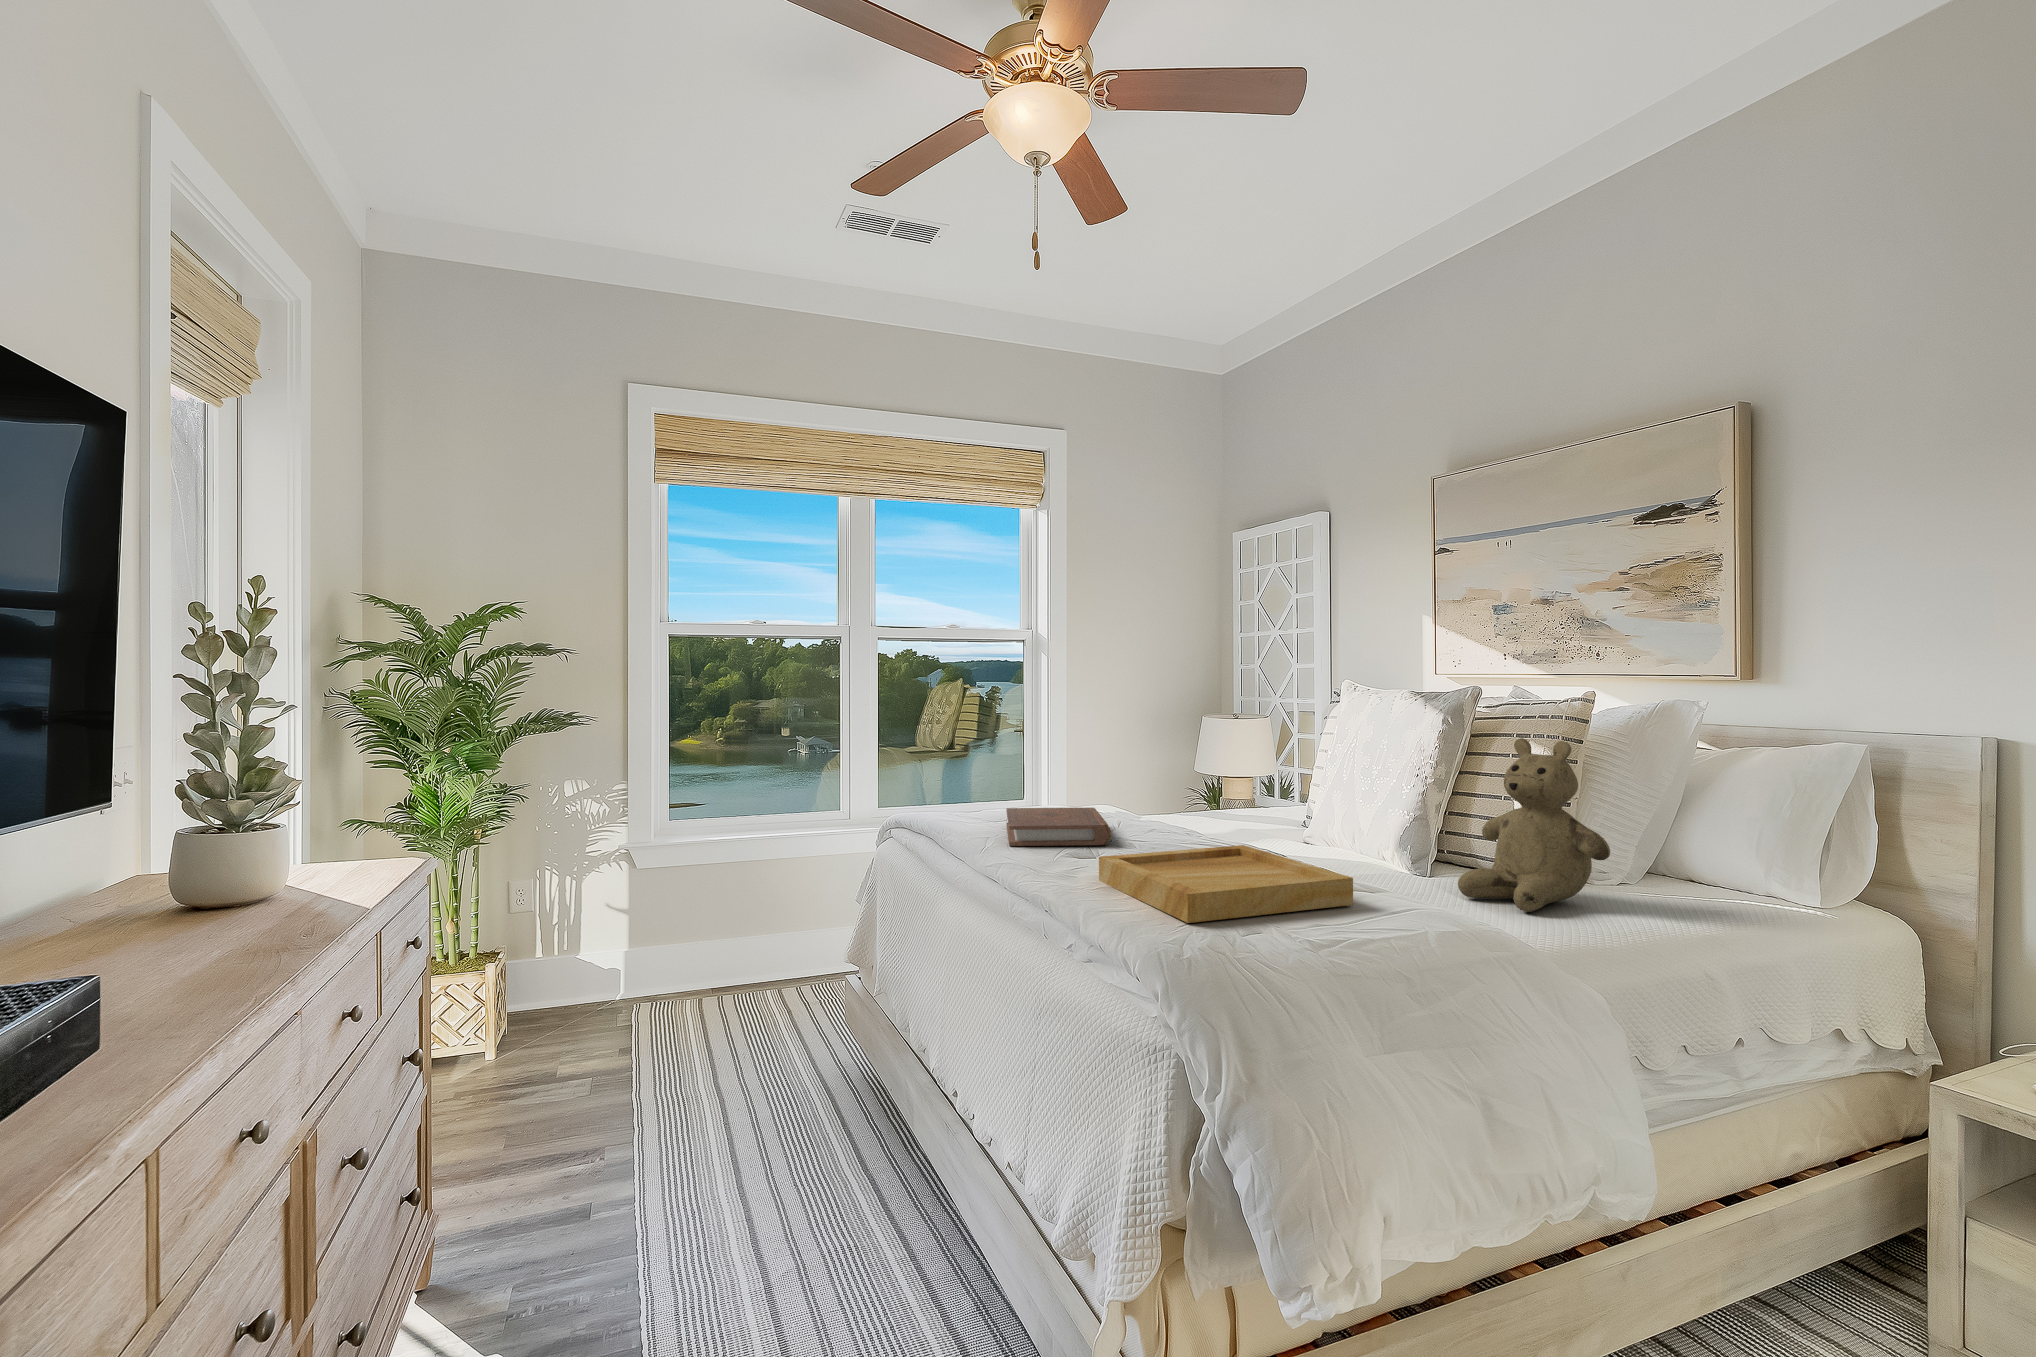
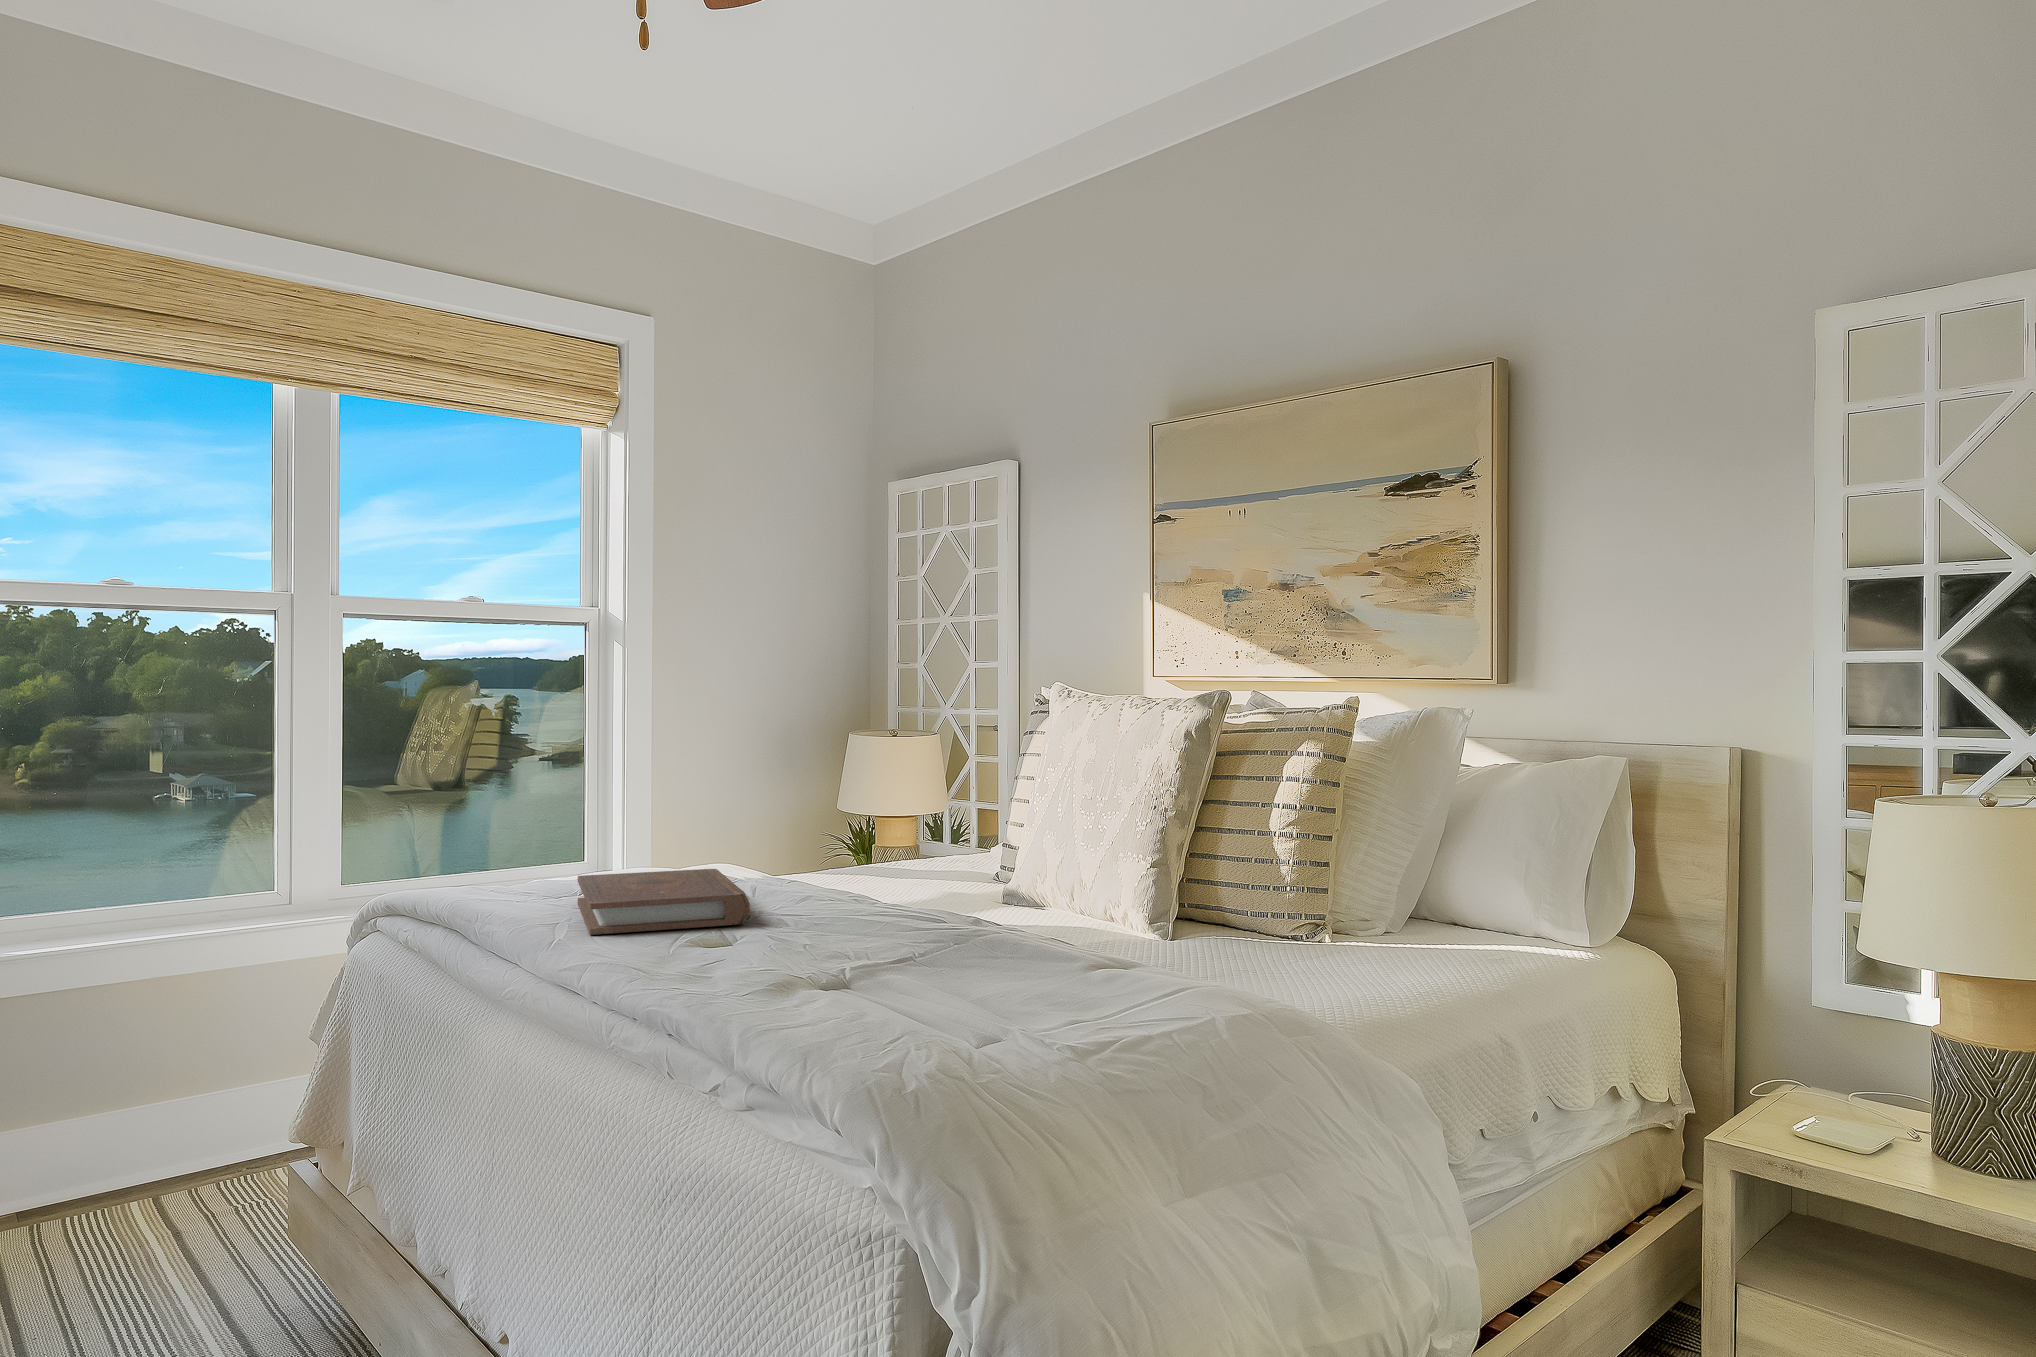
teddy bear: present [1458,738,1610,912] -> none [1217,755,1391,978]
tray: present [1099,845,1353,923] -> none [746,913,1112,1035]

